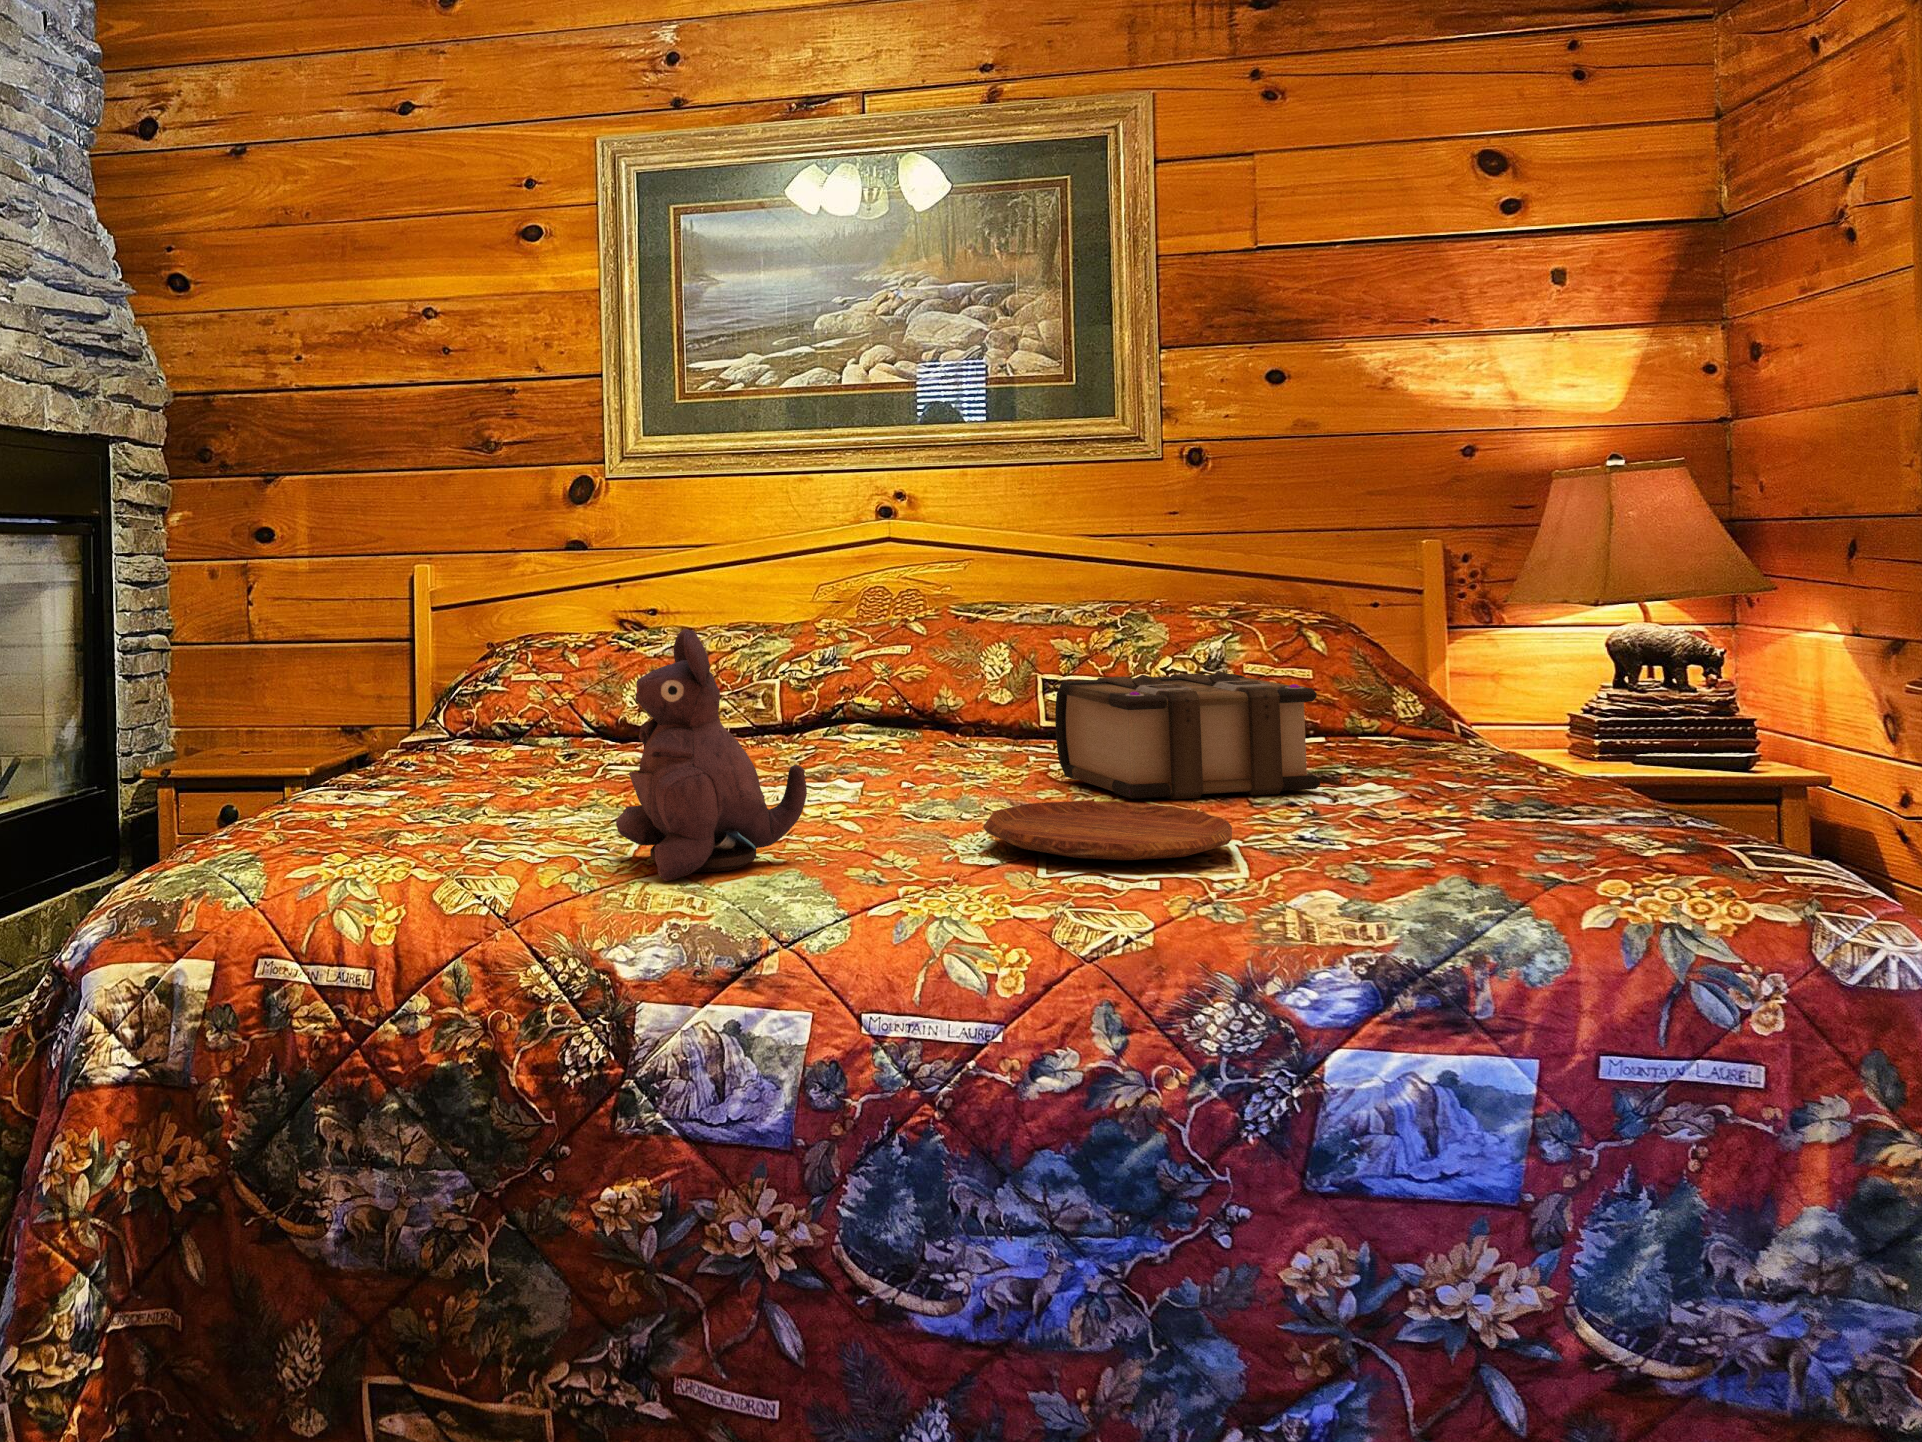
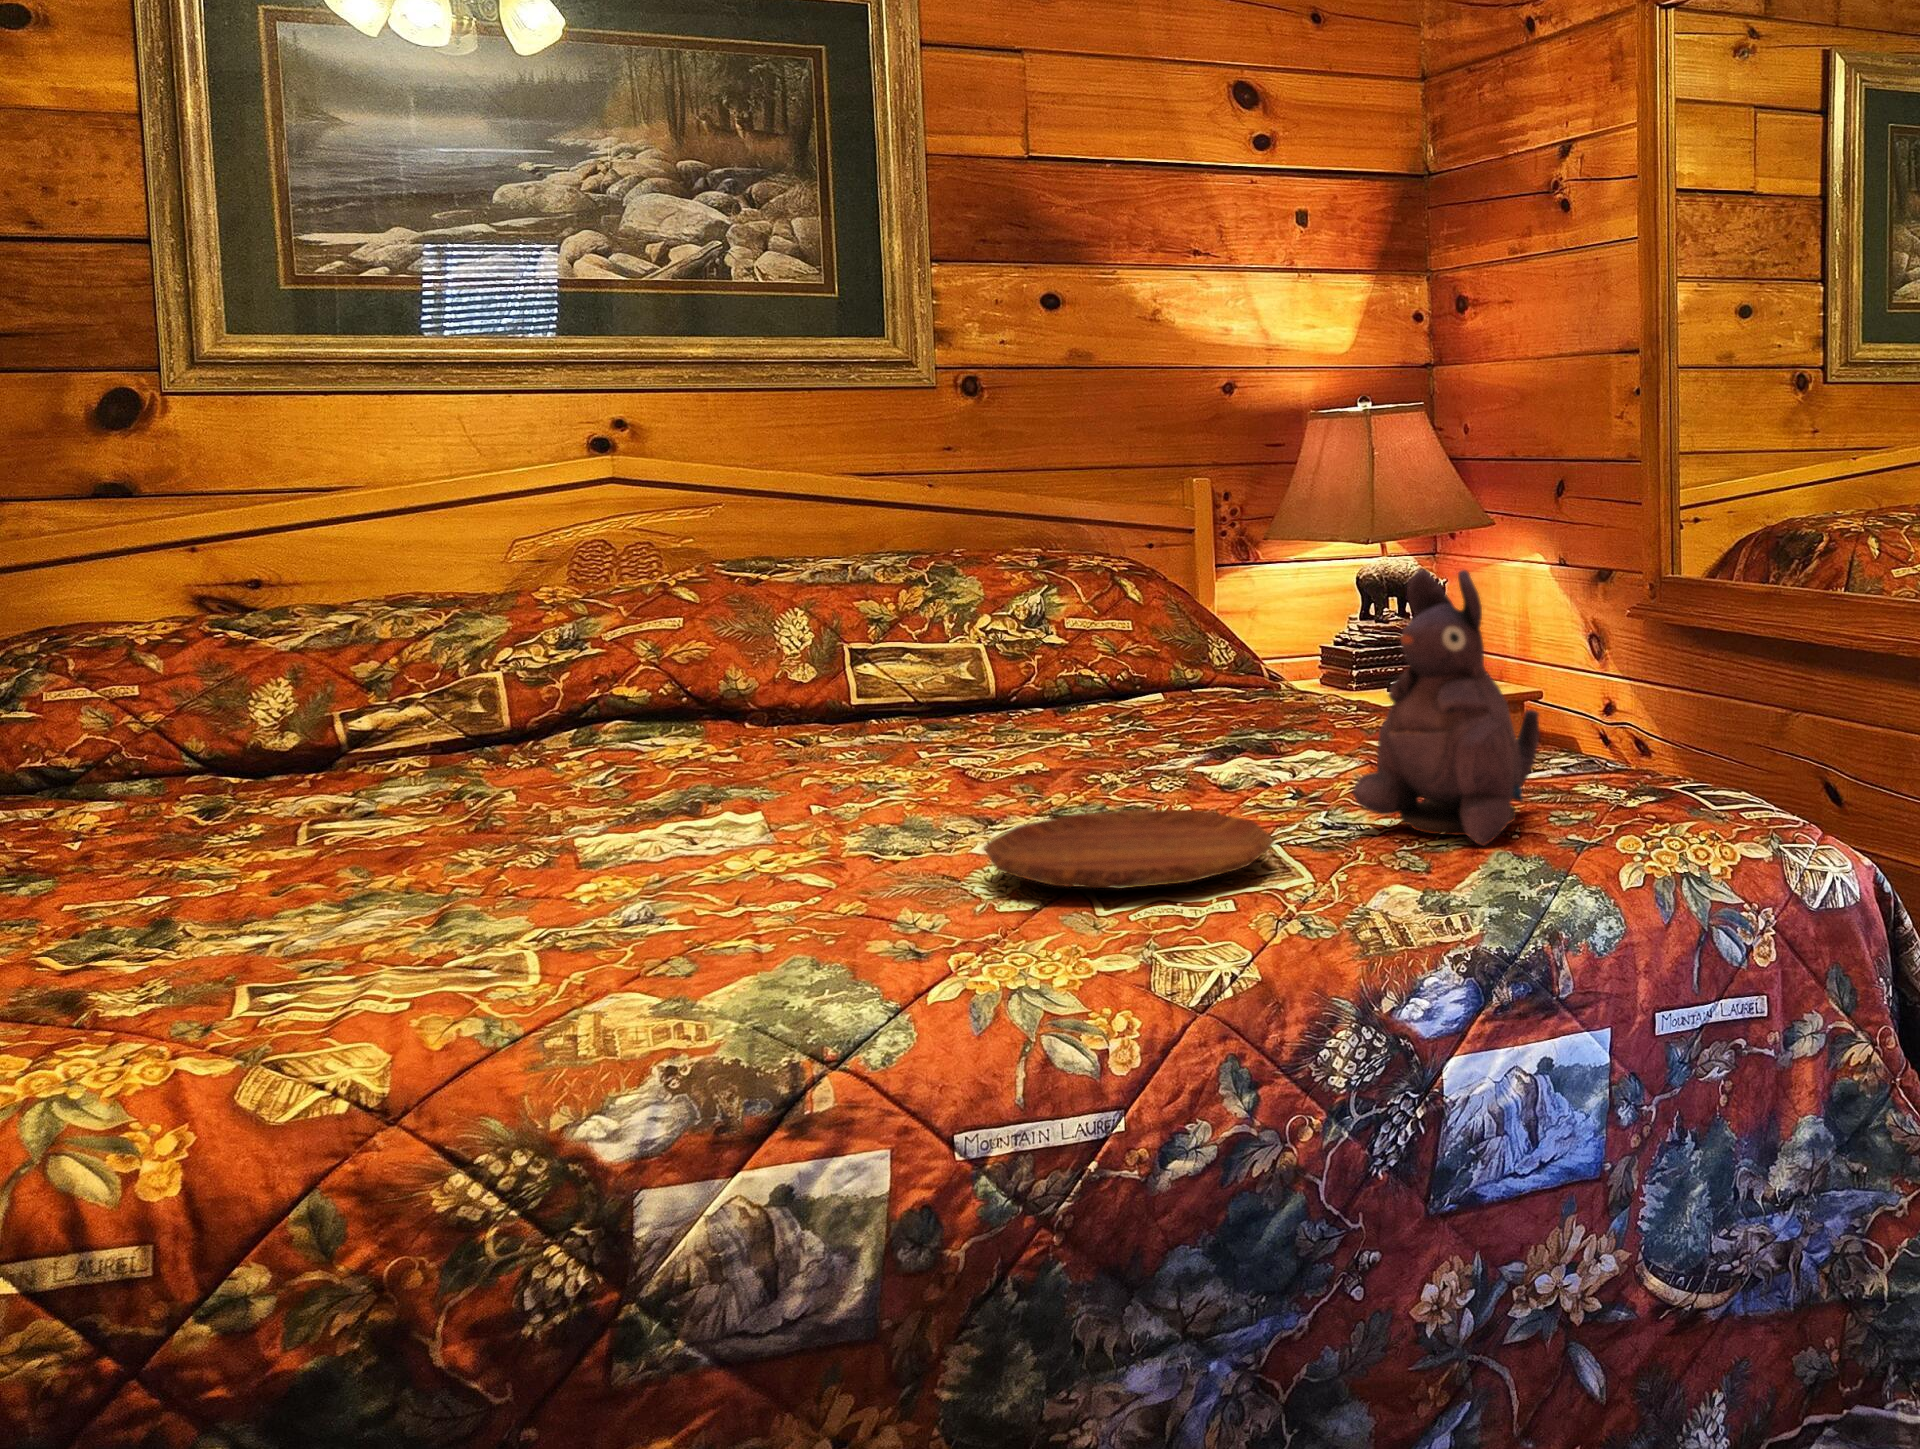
plush toy: present [616,629,807,881] -> present [1353,569,1539,846]
book: present [1055,671,1320,799] -> none [952,639,1252,801]

